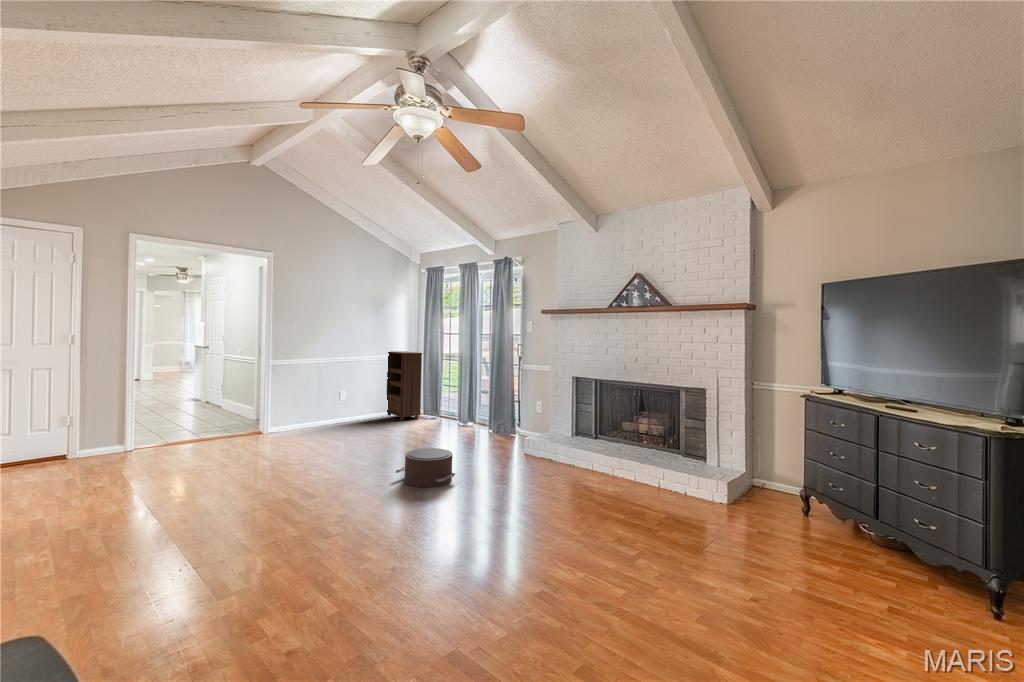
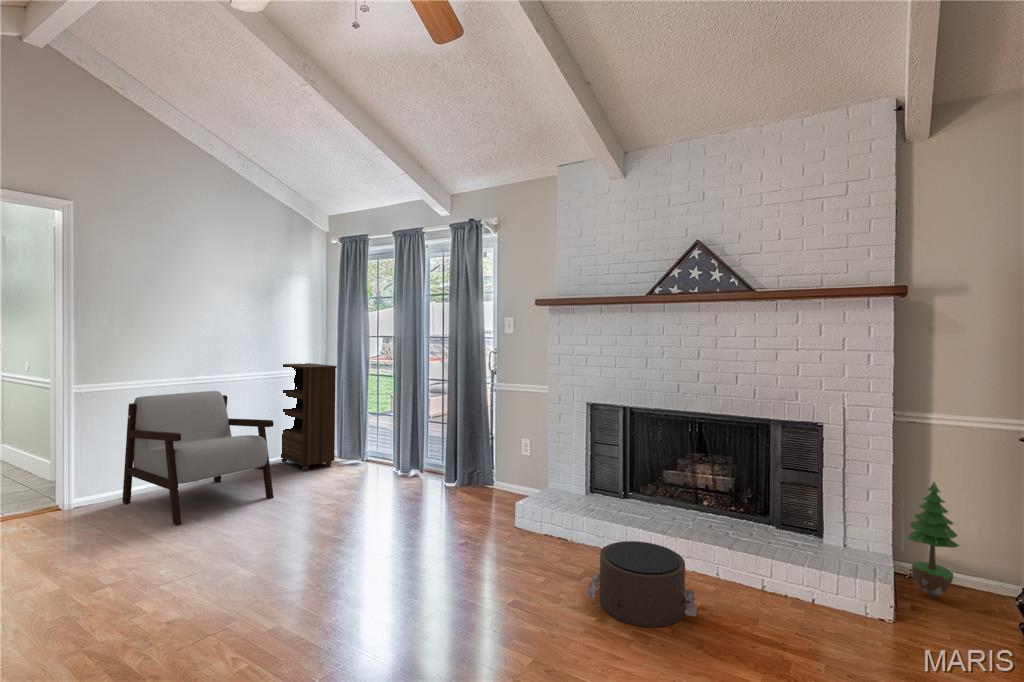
armchair: none [298,366,383,441] -> present [122,391,274,525]
potted tree: none [750,424,779,495] -> present [908,482,959,596]
pouf: present [395,448,455,488] -> present [586,541,697,627]

